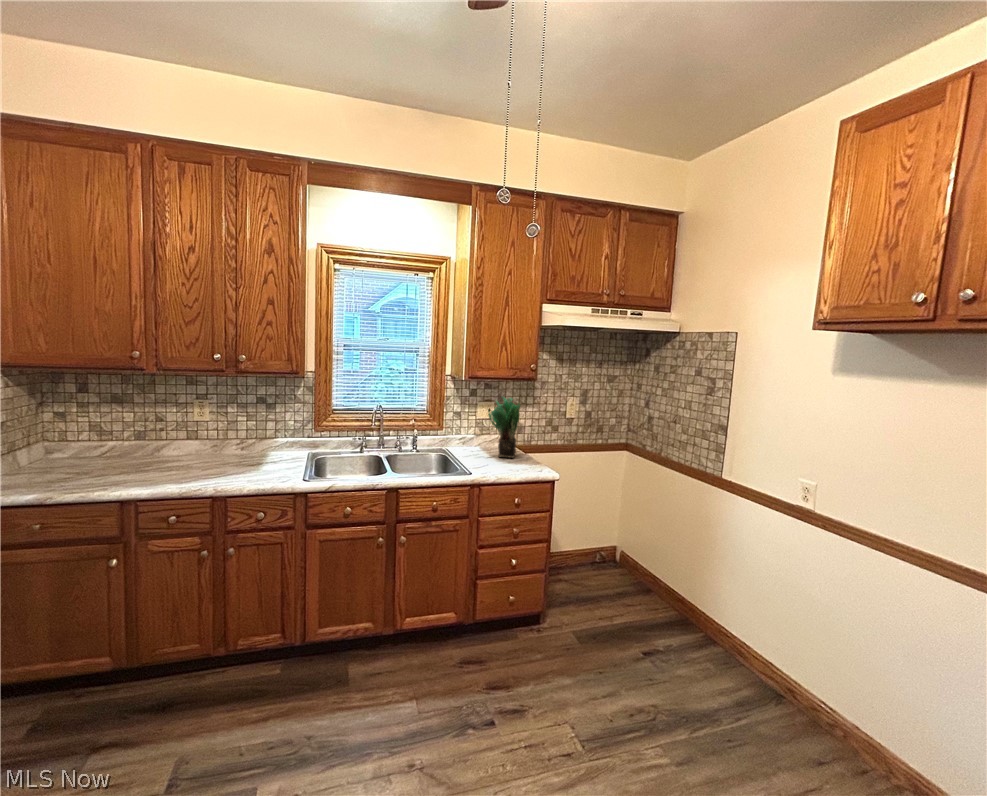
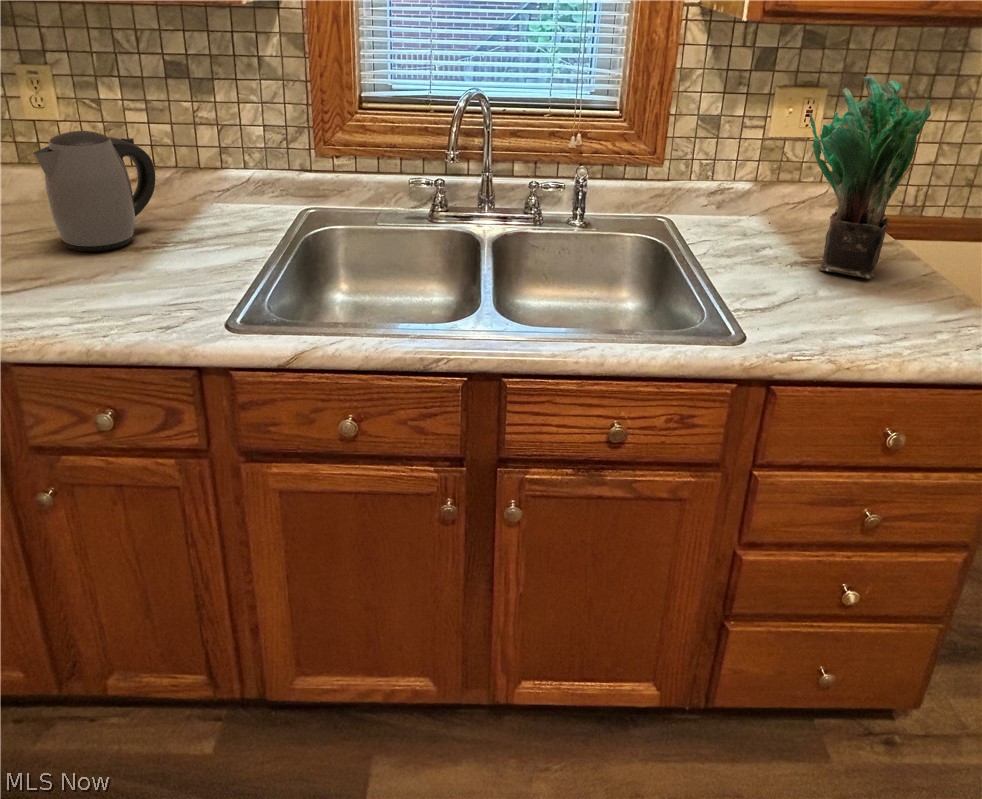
kettle: none [213,421,254,465] -> present [34,131,155,252]

